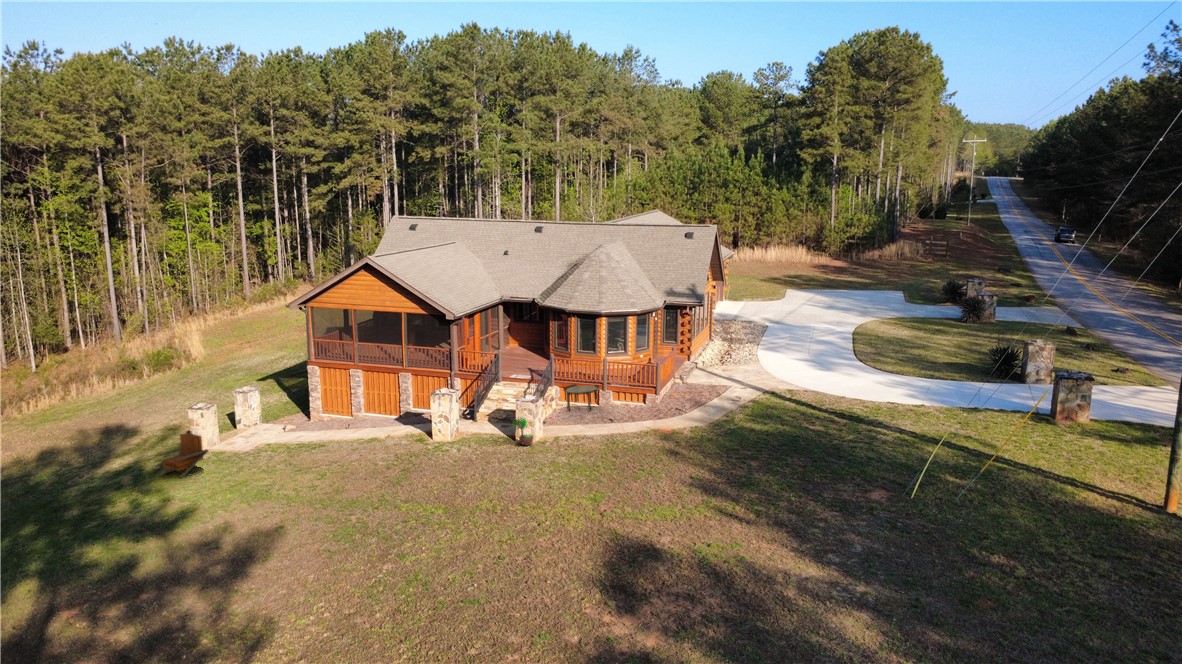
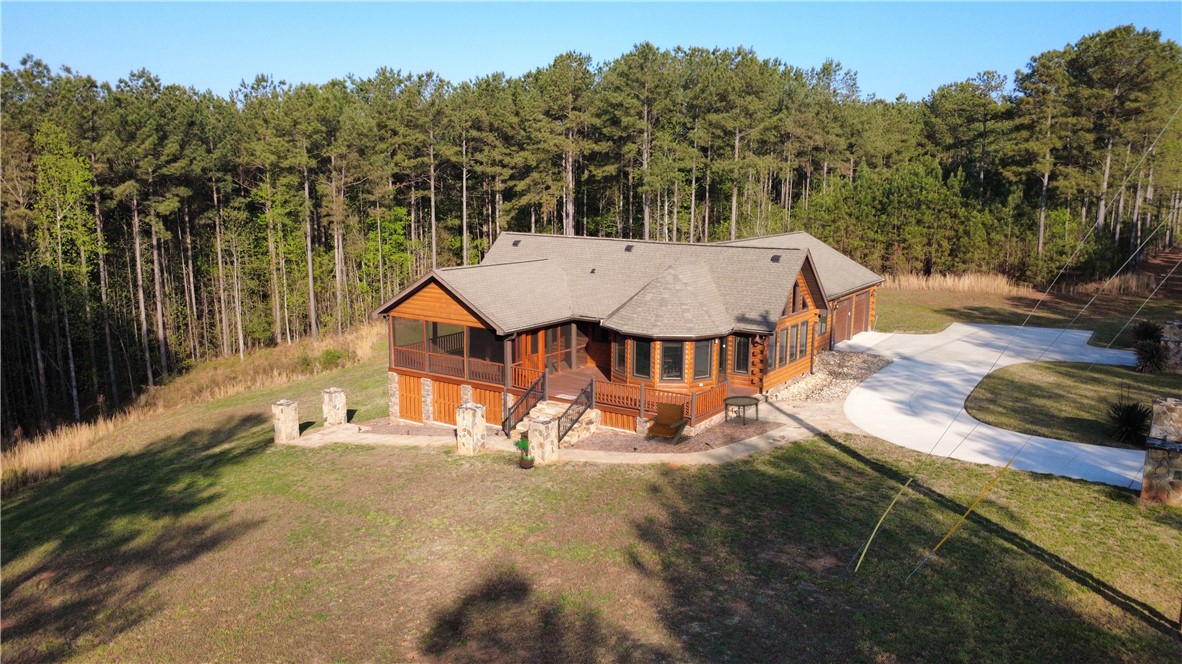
round table: present [564,384,599,412] -> present [723,396,760,425]
lounge chair: present [159,433,208,479] -> present [643,402,689,446]

